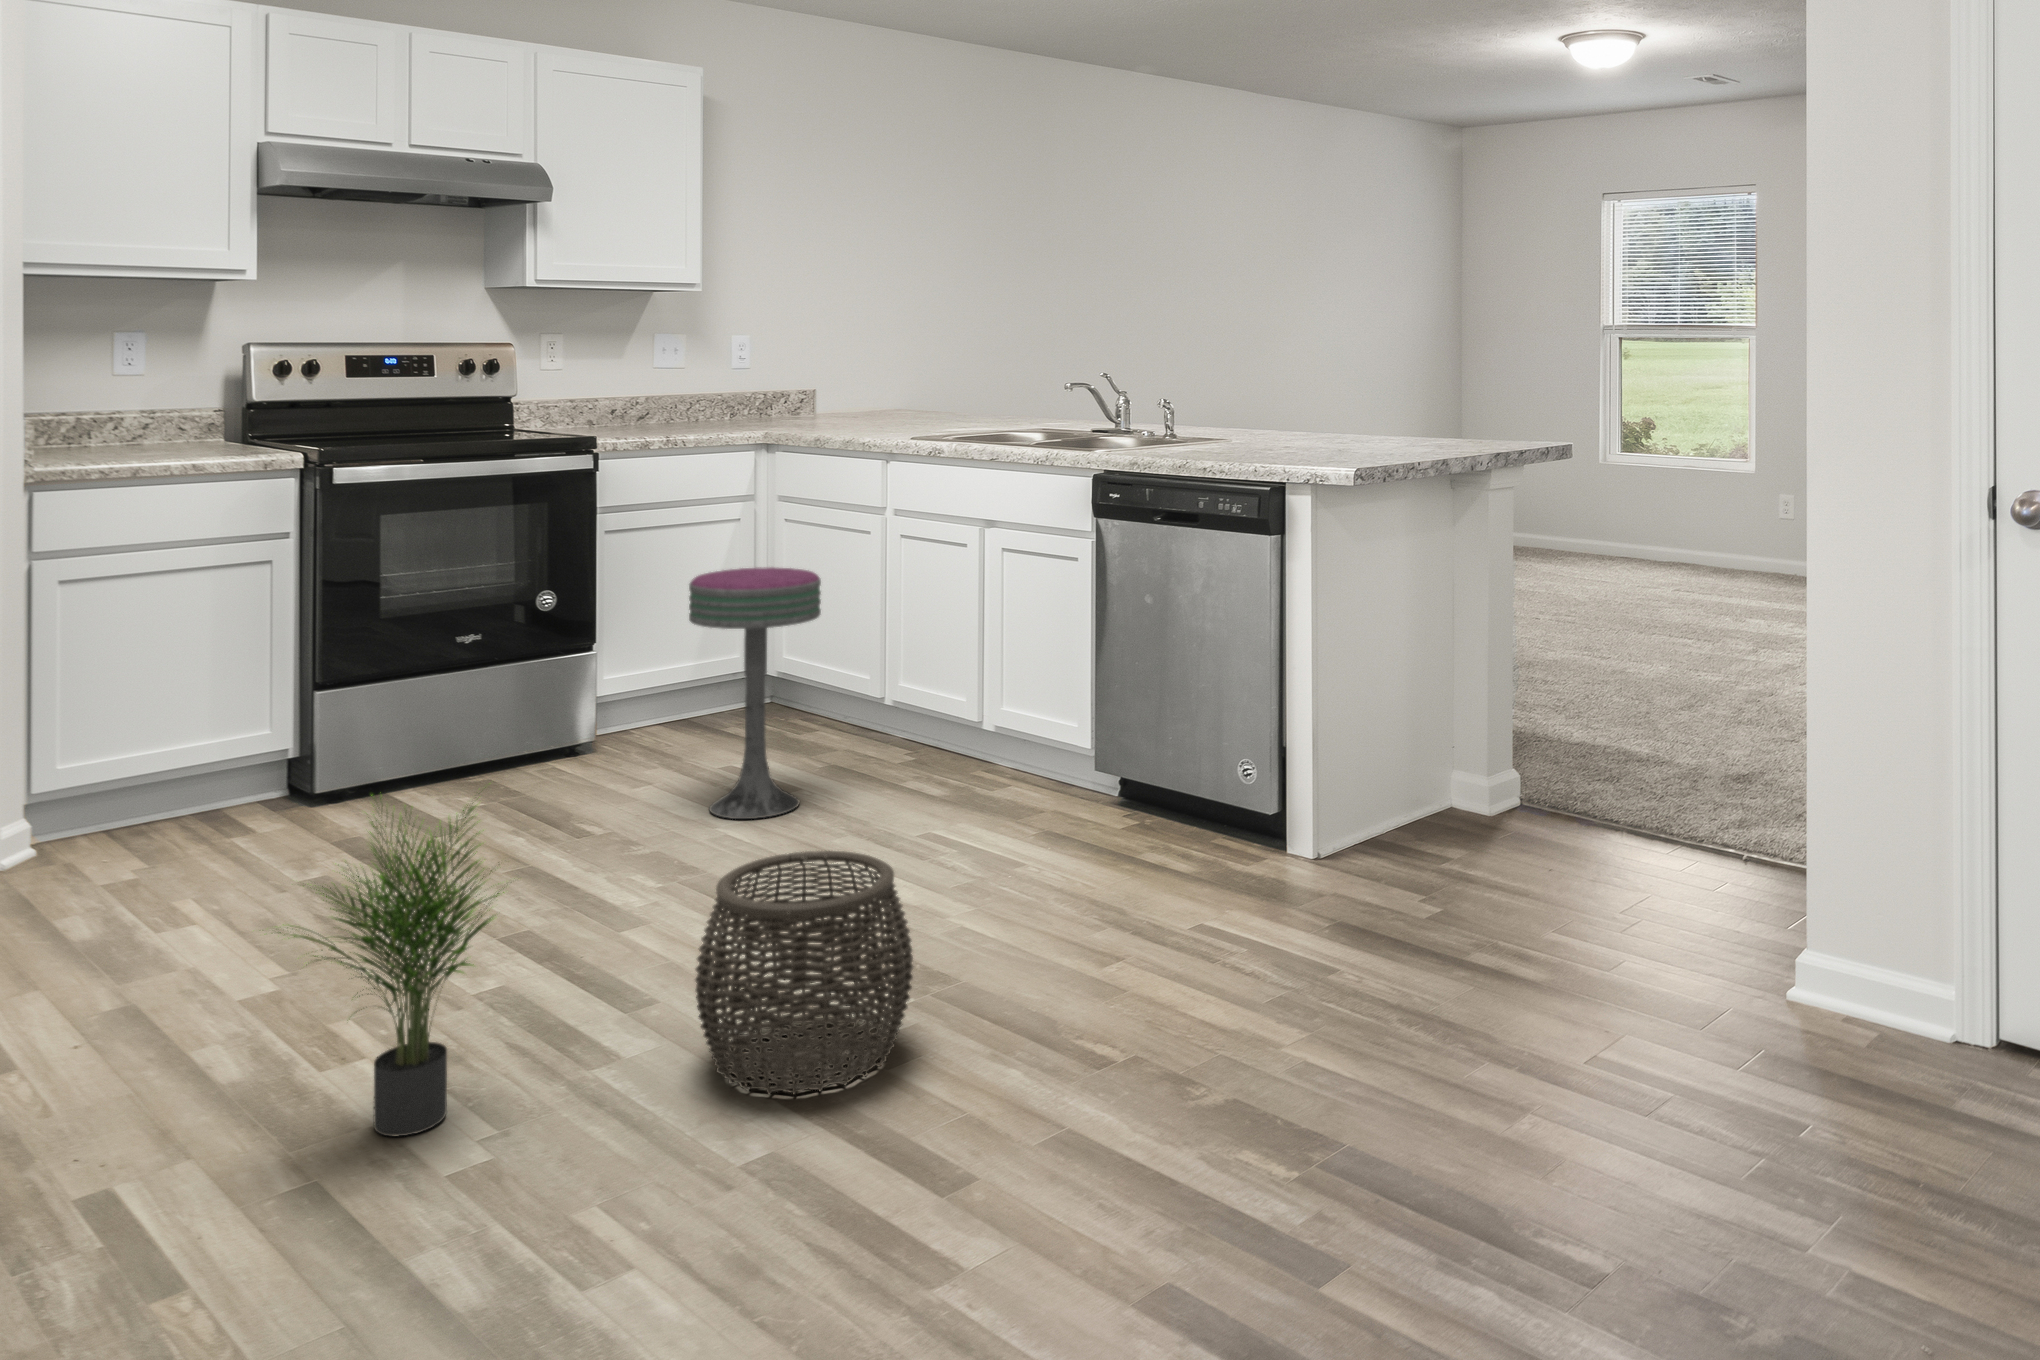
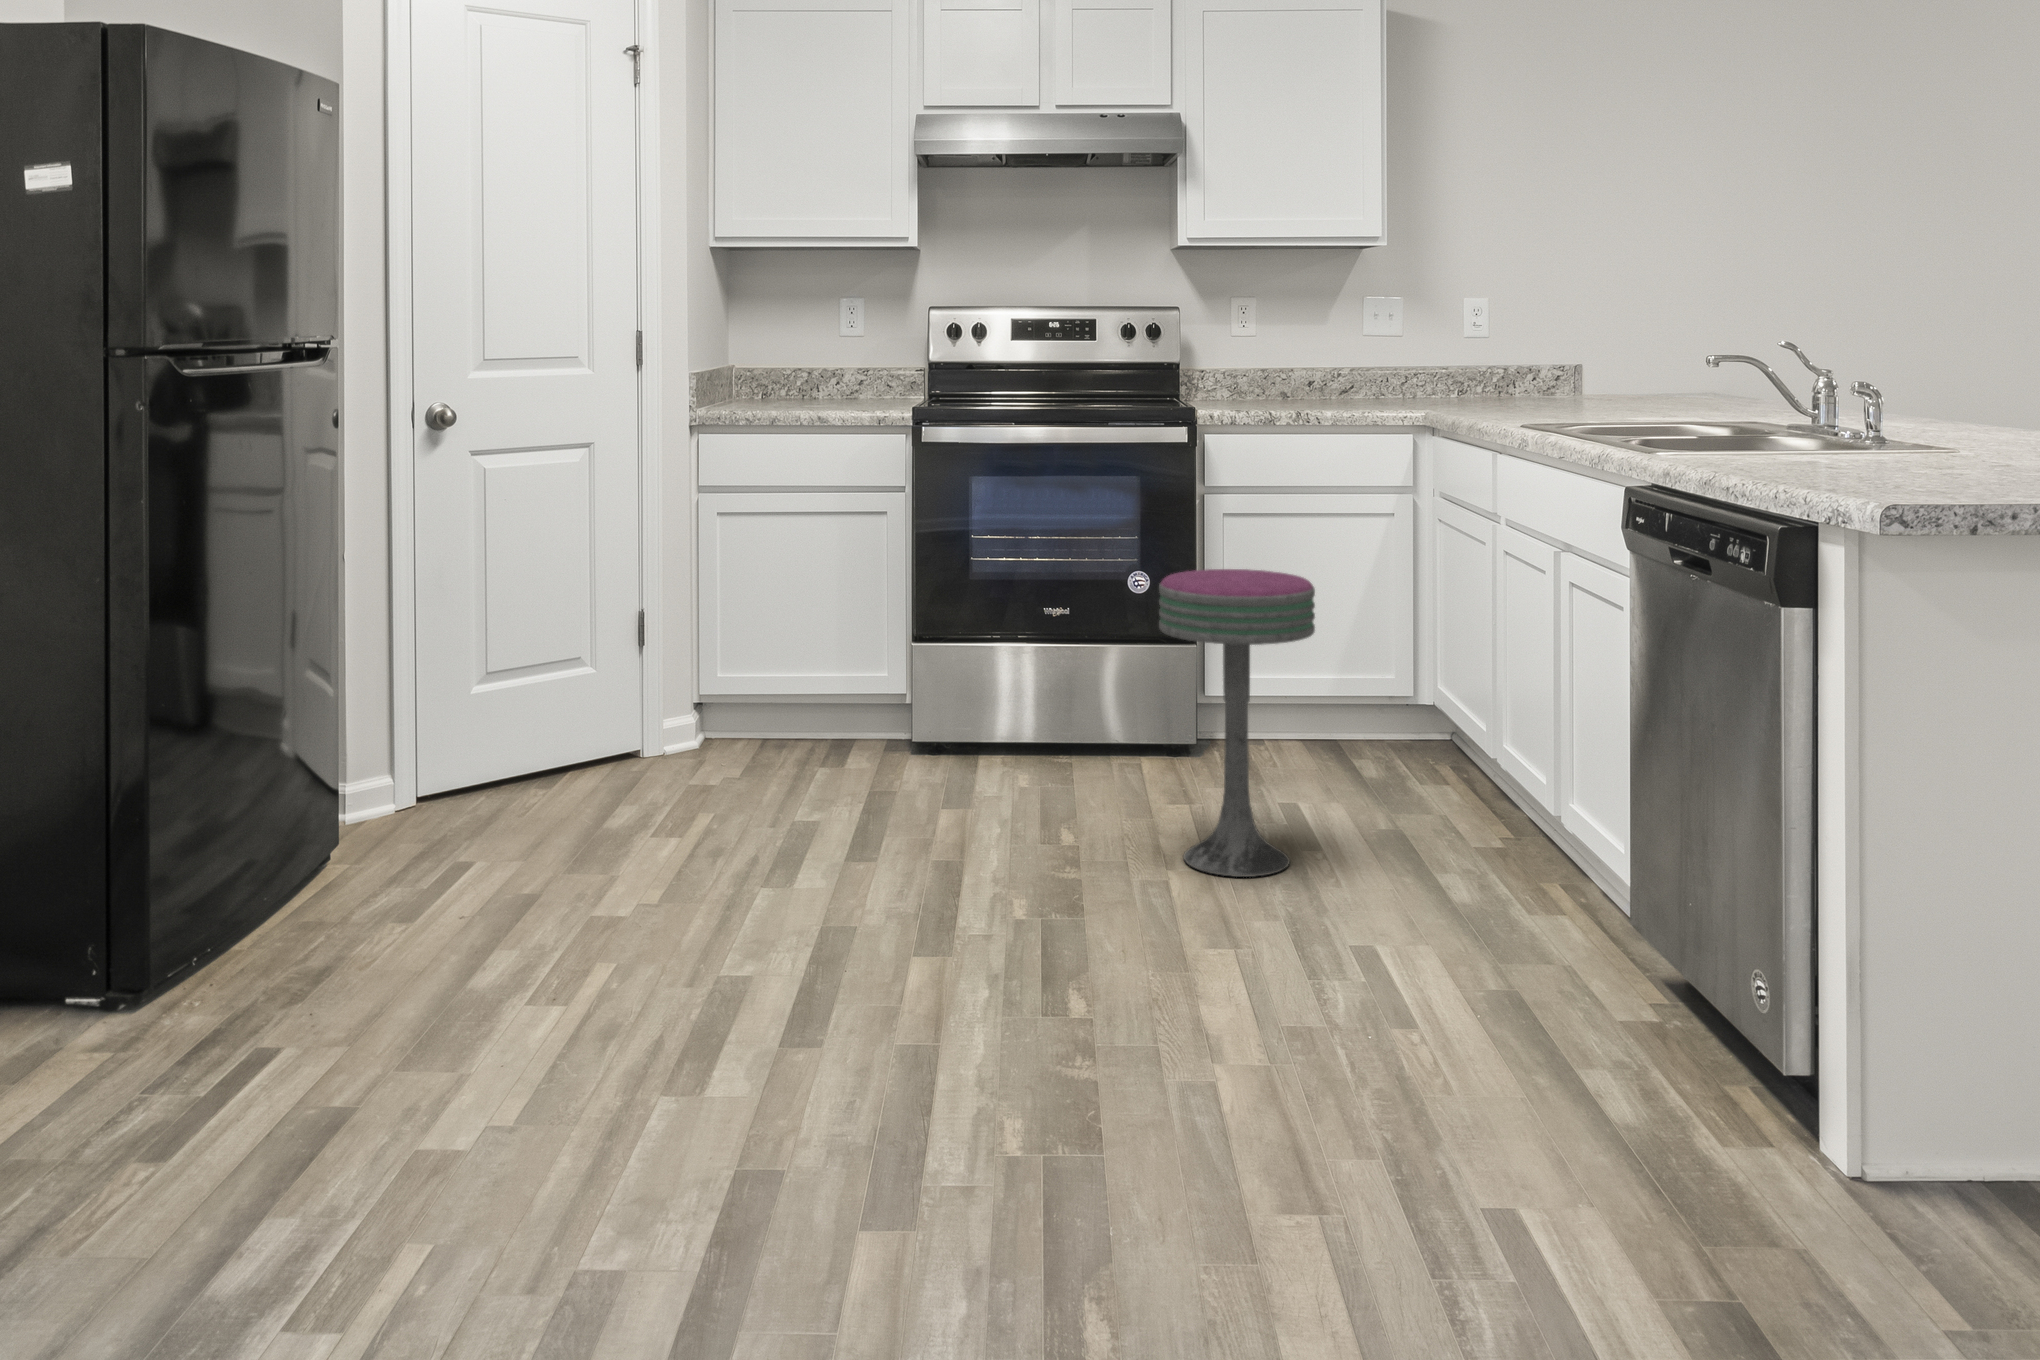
potted plant: present [278,787,504,1137] -> none [353,739,577,1096]
woven basket: present [695,851,913,1094] -> none [664,911,938,1227]

